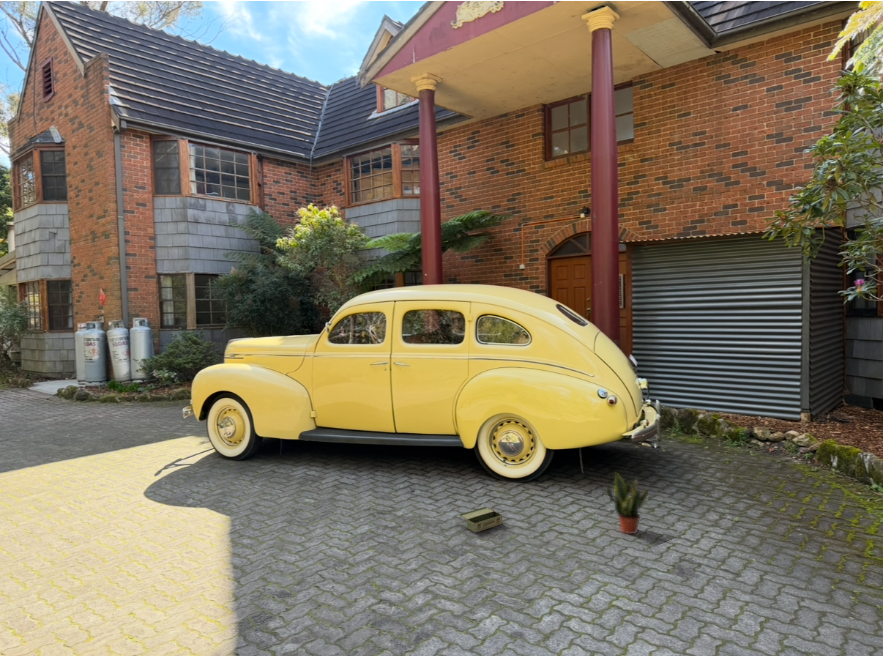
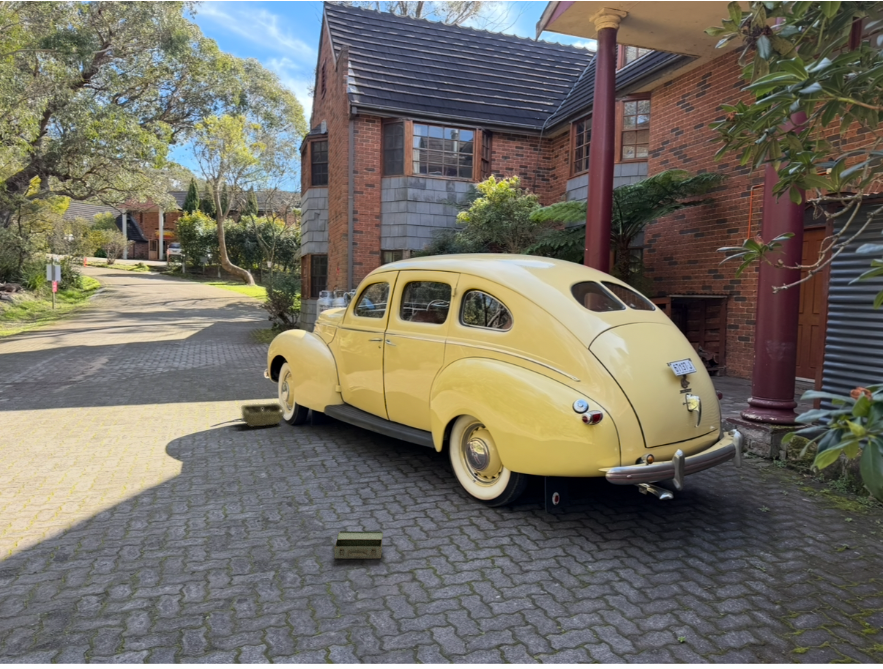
woven basket: none [186,441,233,469] -> present [241,403,285,427]
potted plant: present [607,474,648,534] -> none [484,528,546,632]

